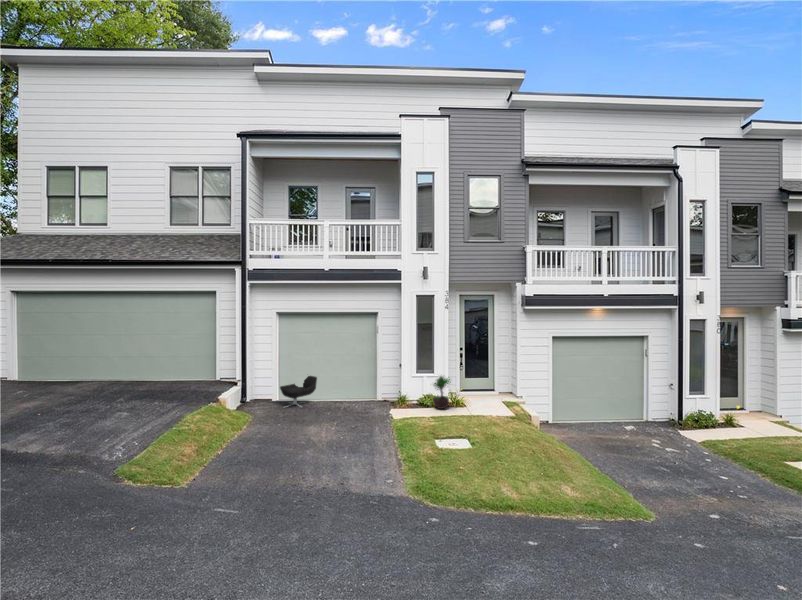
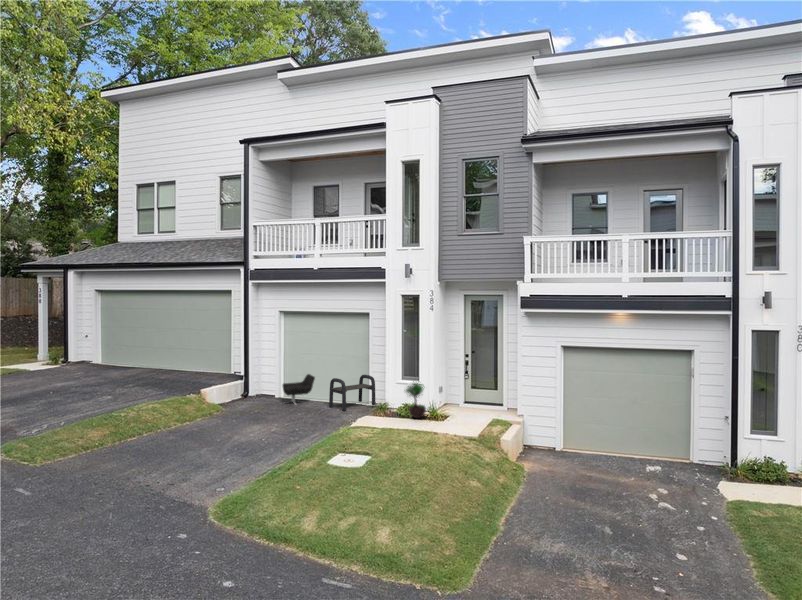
bench: none [341,371,381,408] -> present [329,375,375,411]

